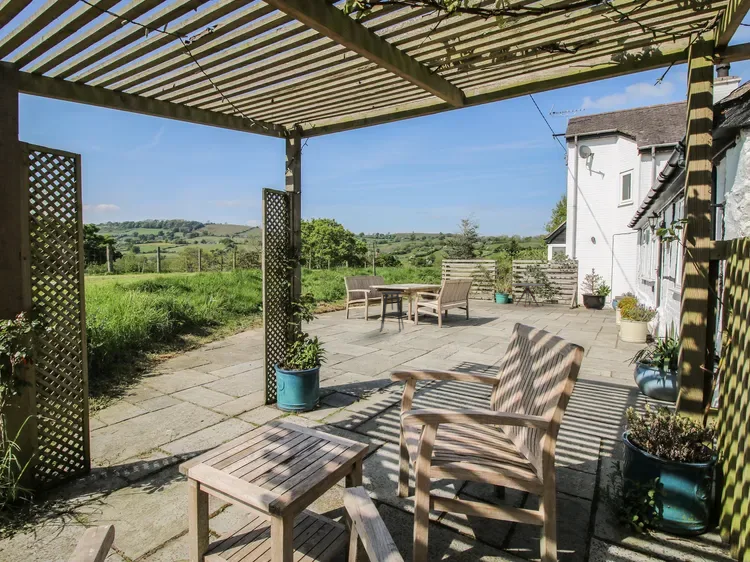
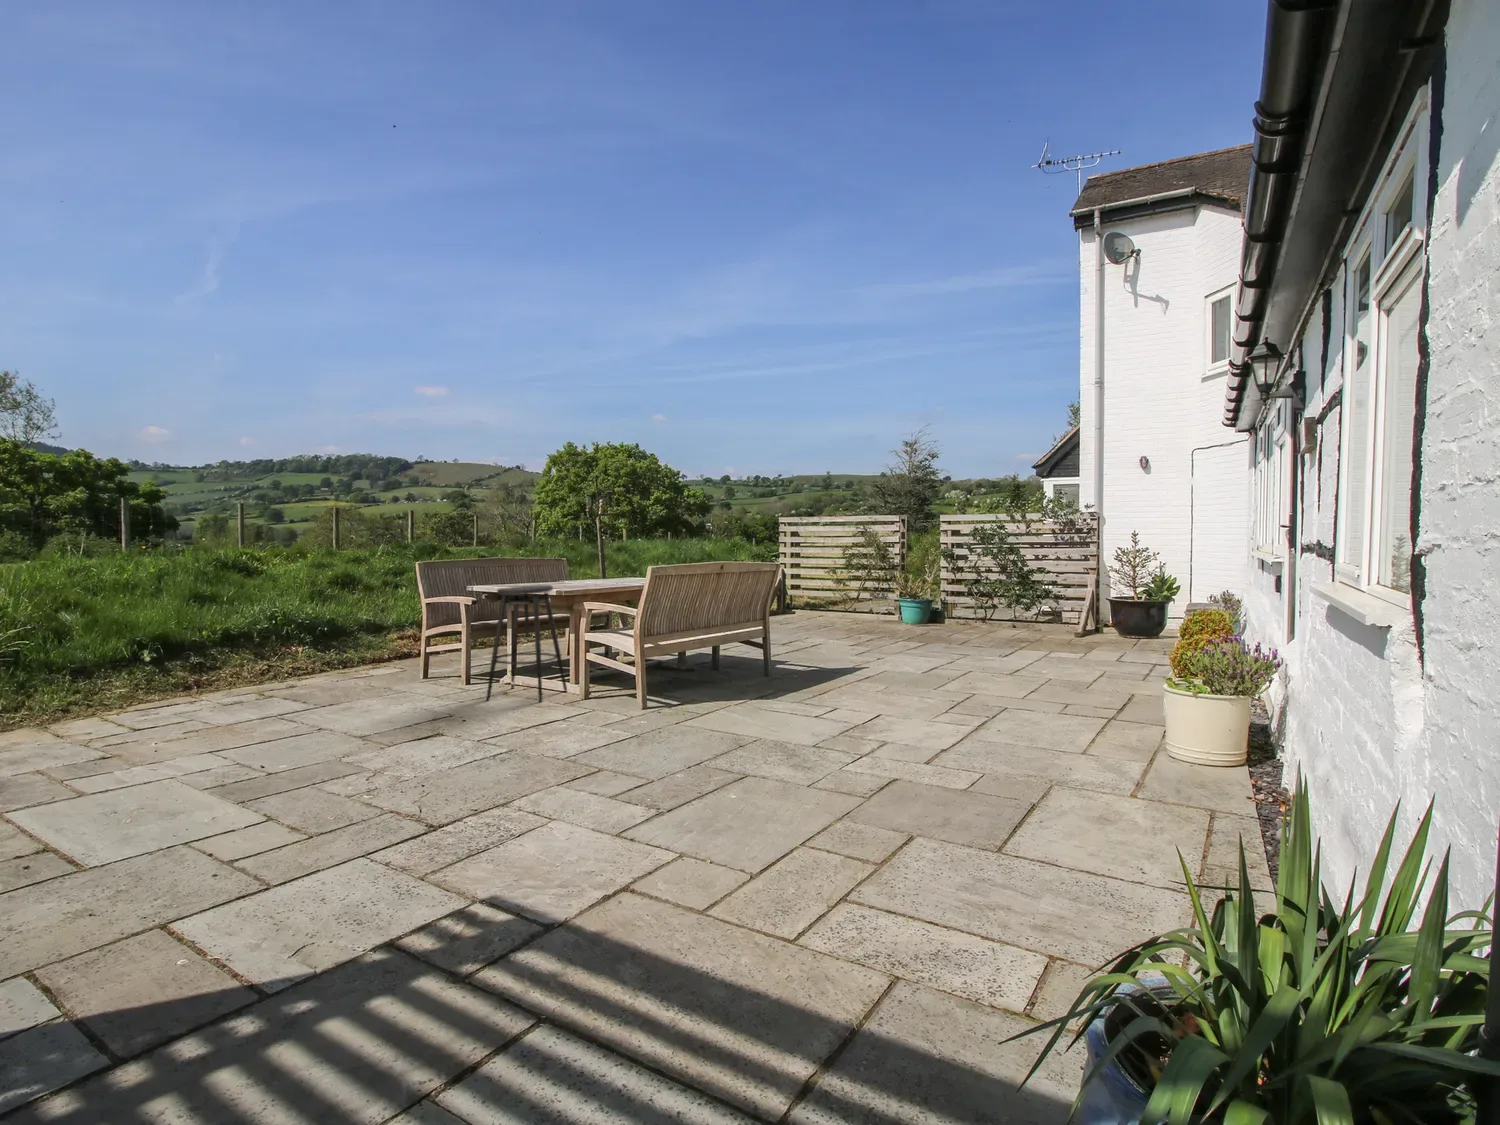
round table: present [511,283,544,306] -> none [934,572,1016,631]

